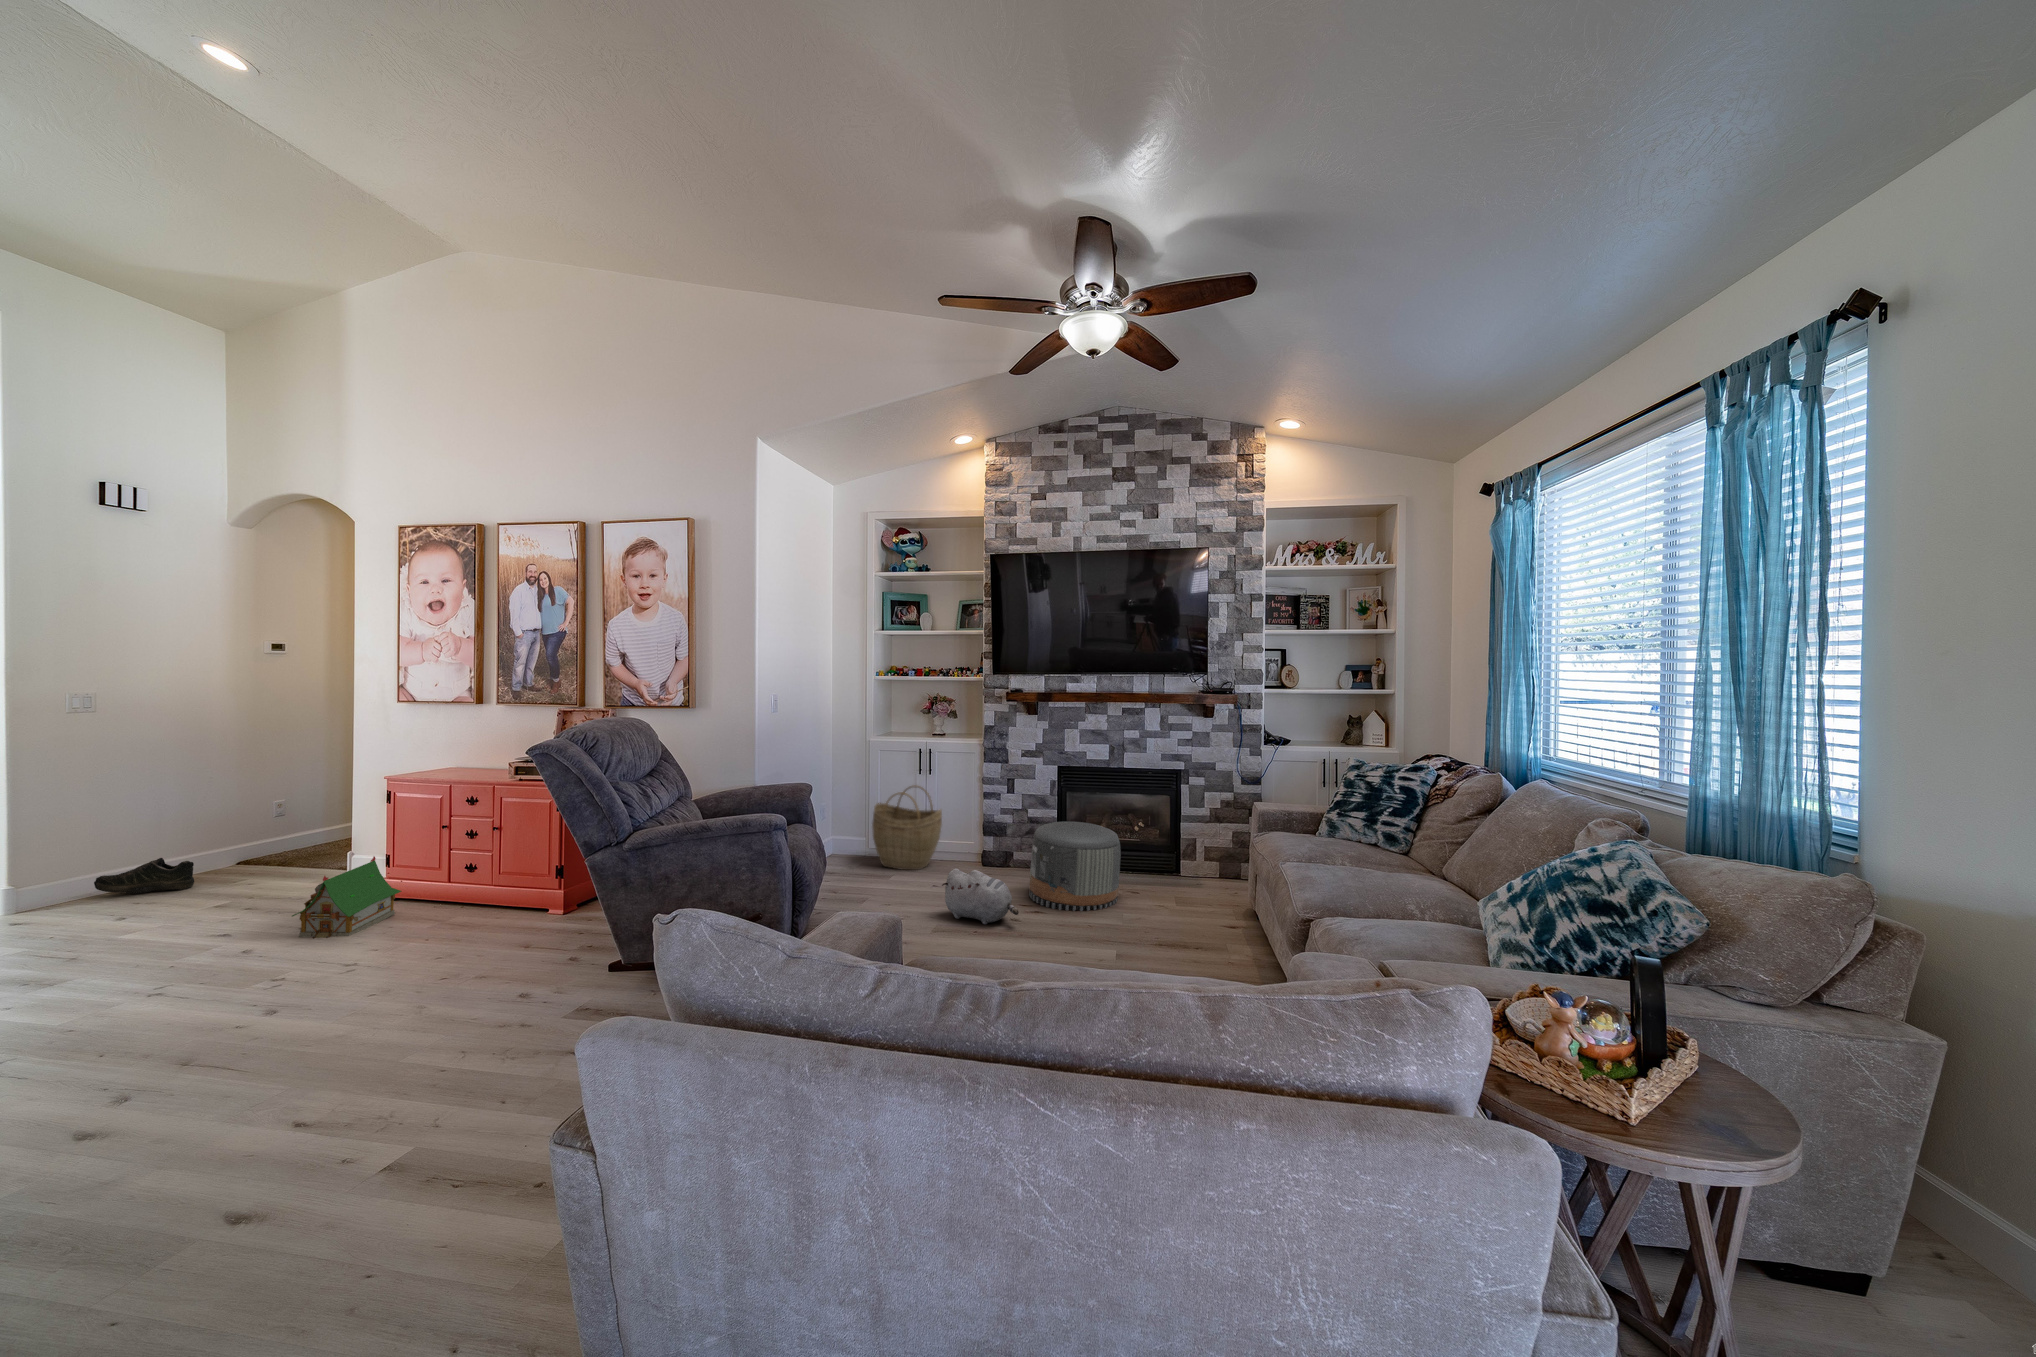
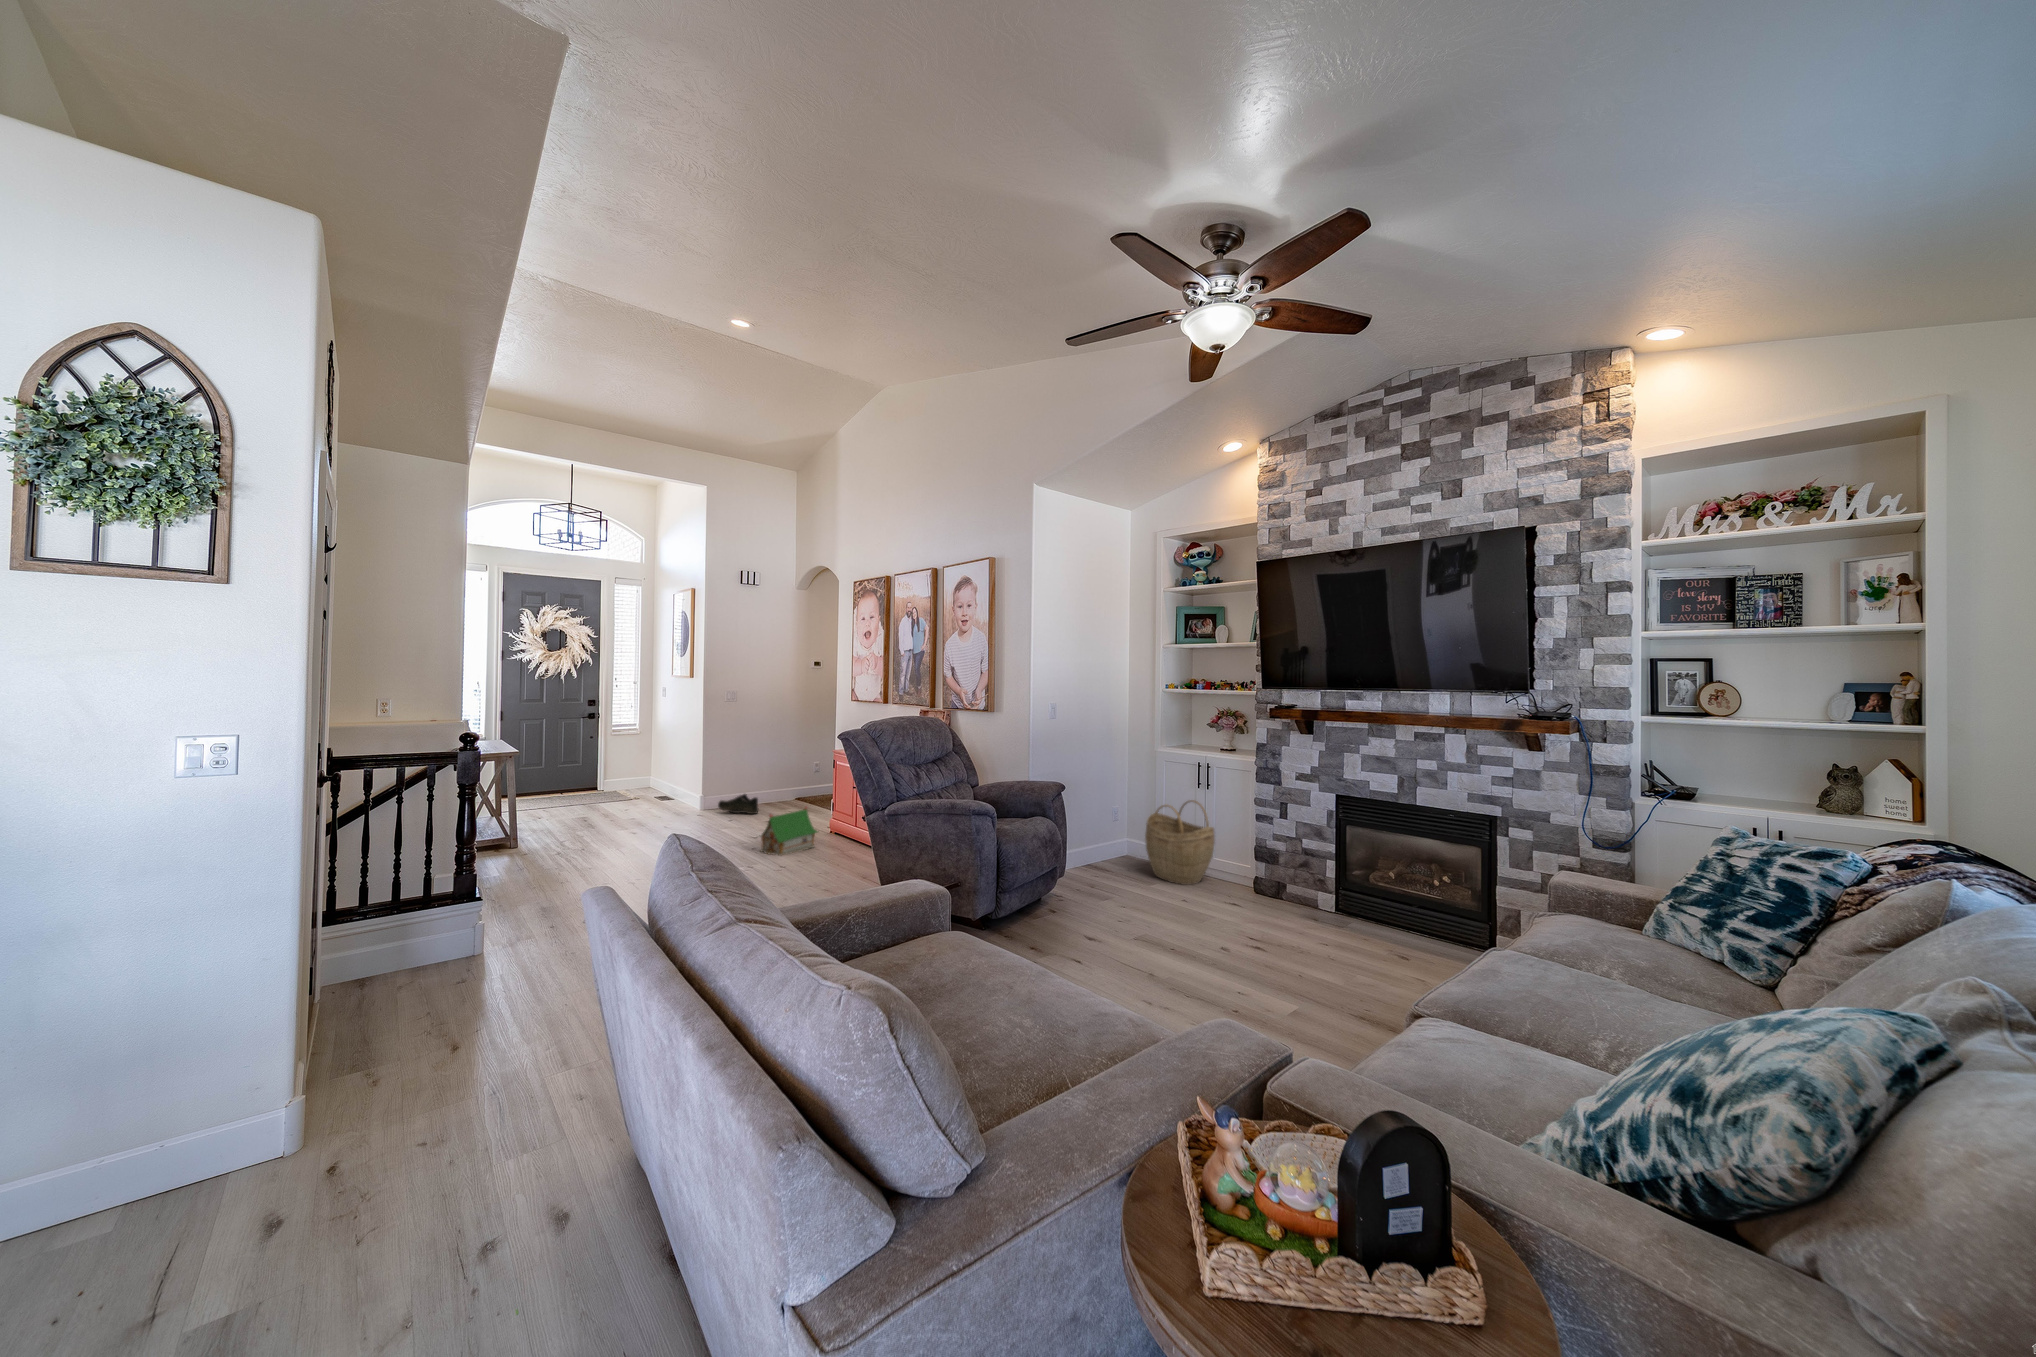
pouf: present [1029,821,1121,911] -> none [1257,856,1370,968]
plush toy: present [942,869,1019,924] -> none [1143,885,1209,949]

